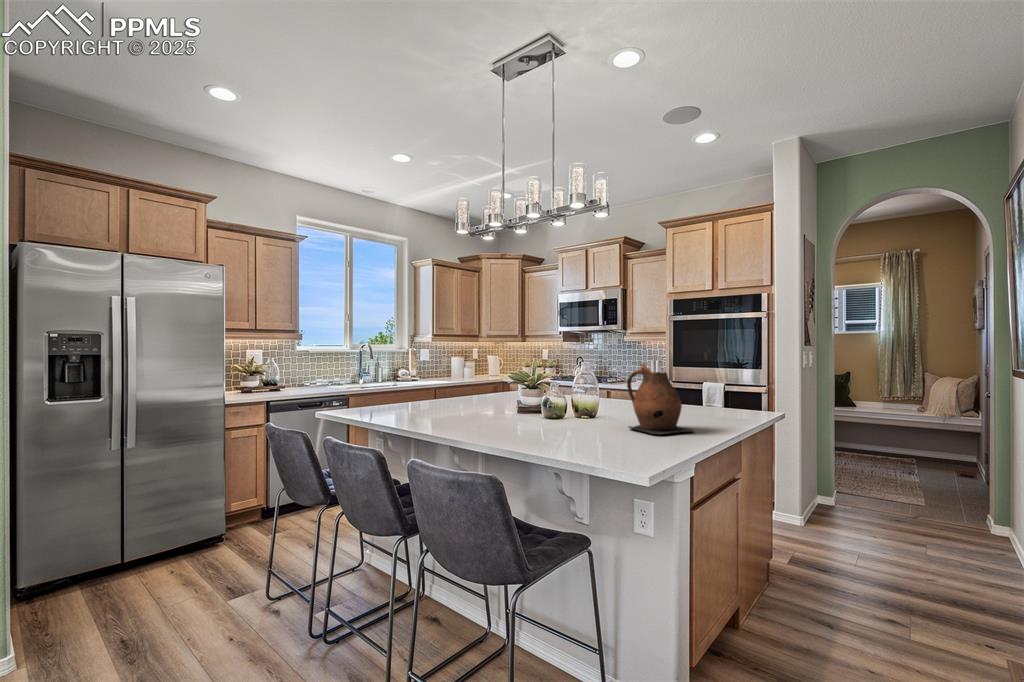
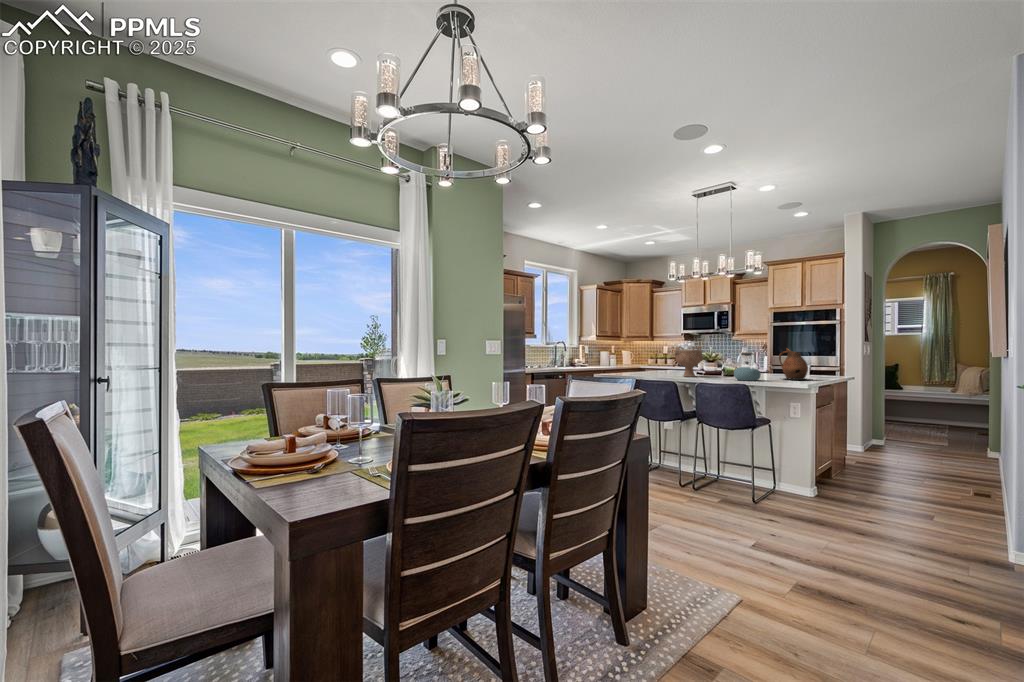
decorative bowl: none [436,357,495,421] -> present [675,346,703,377]
kettle: none [522,375,576,440] -> present [734,352,761,381]

